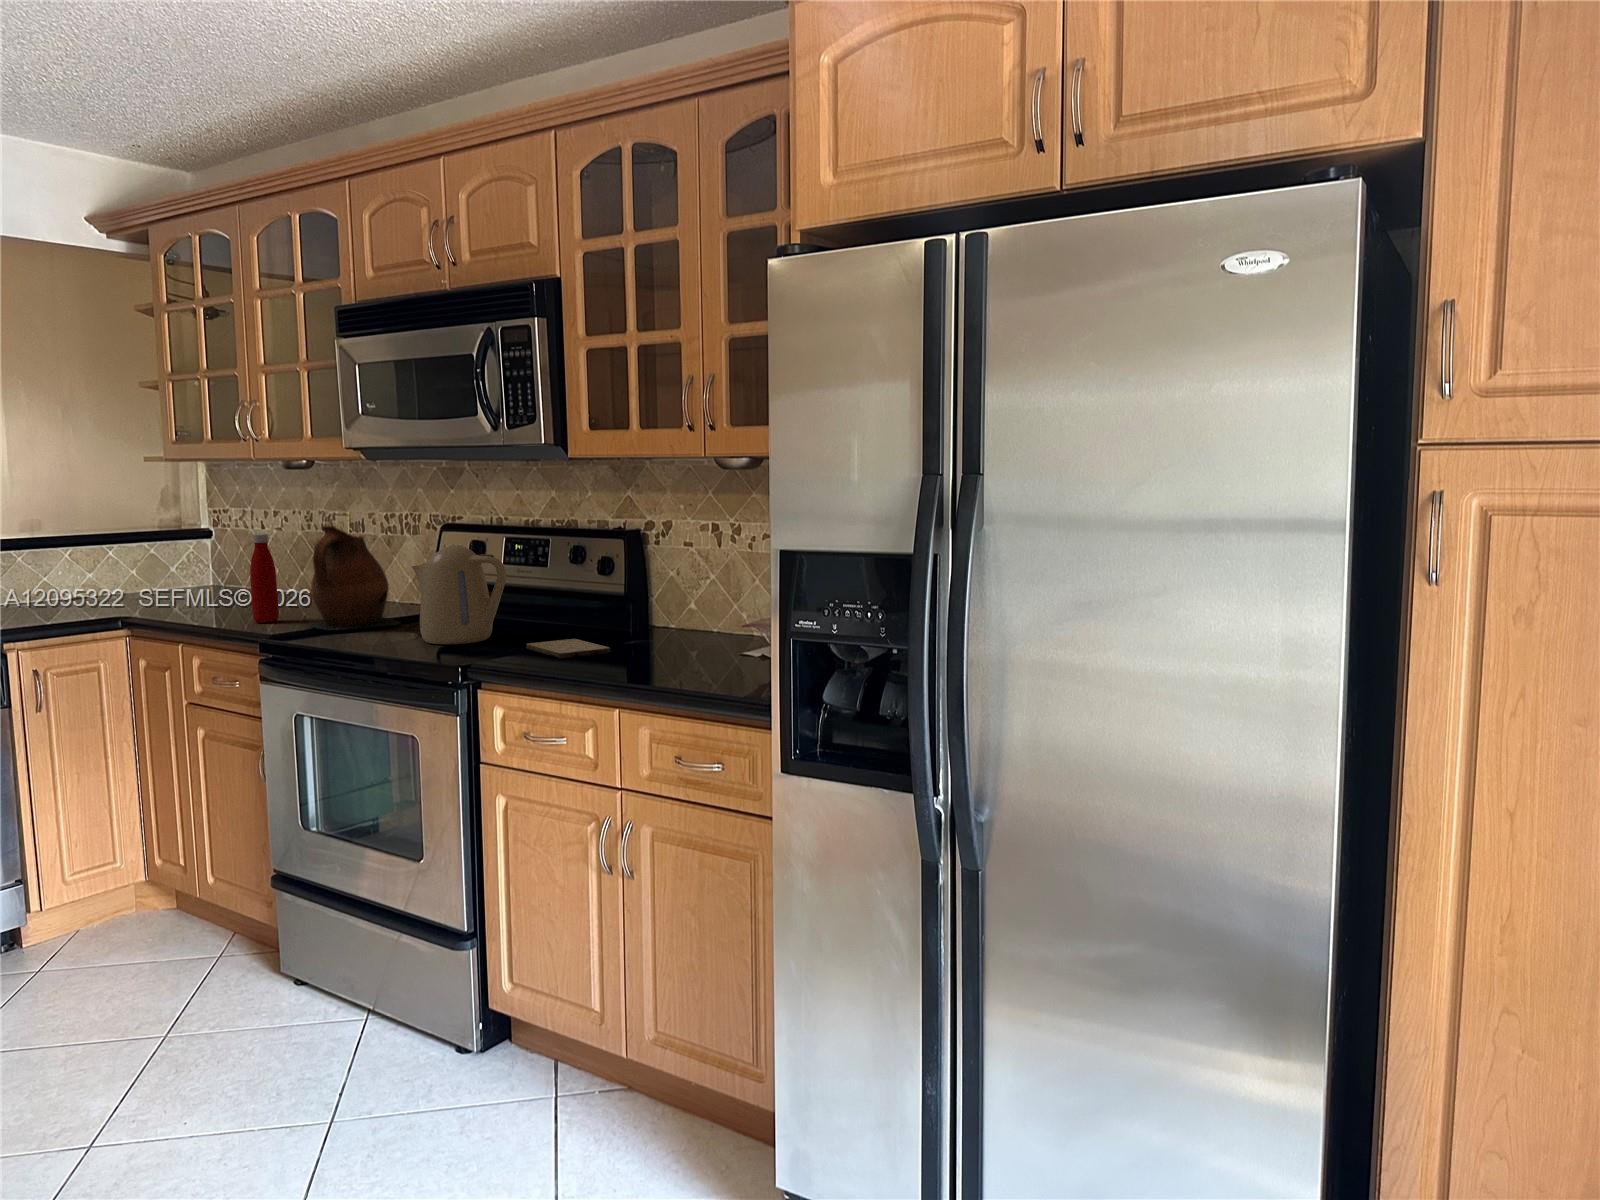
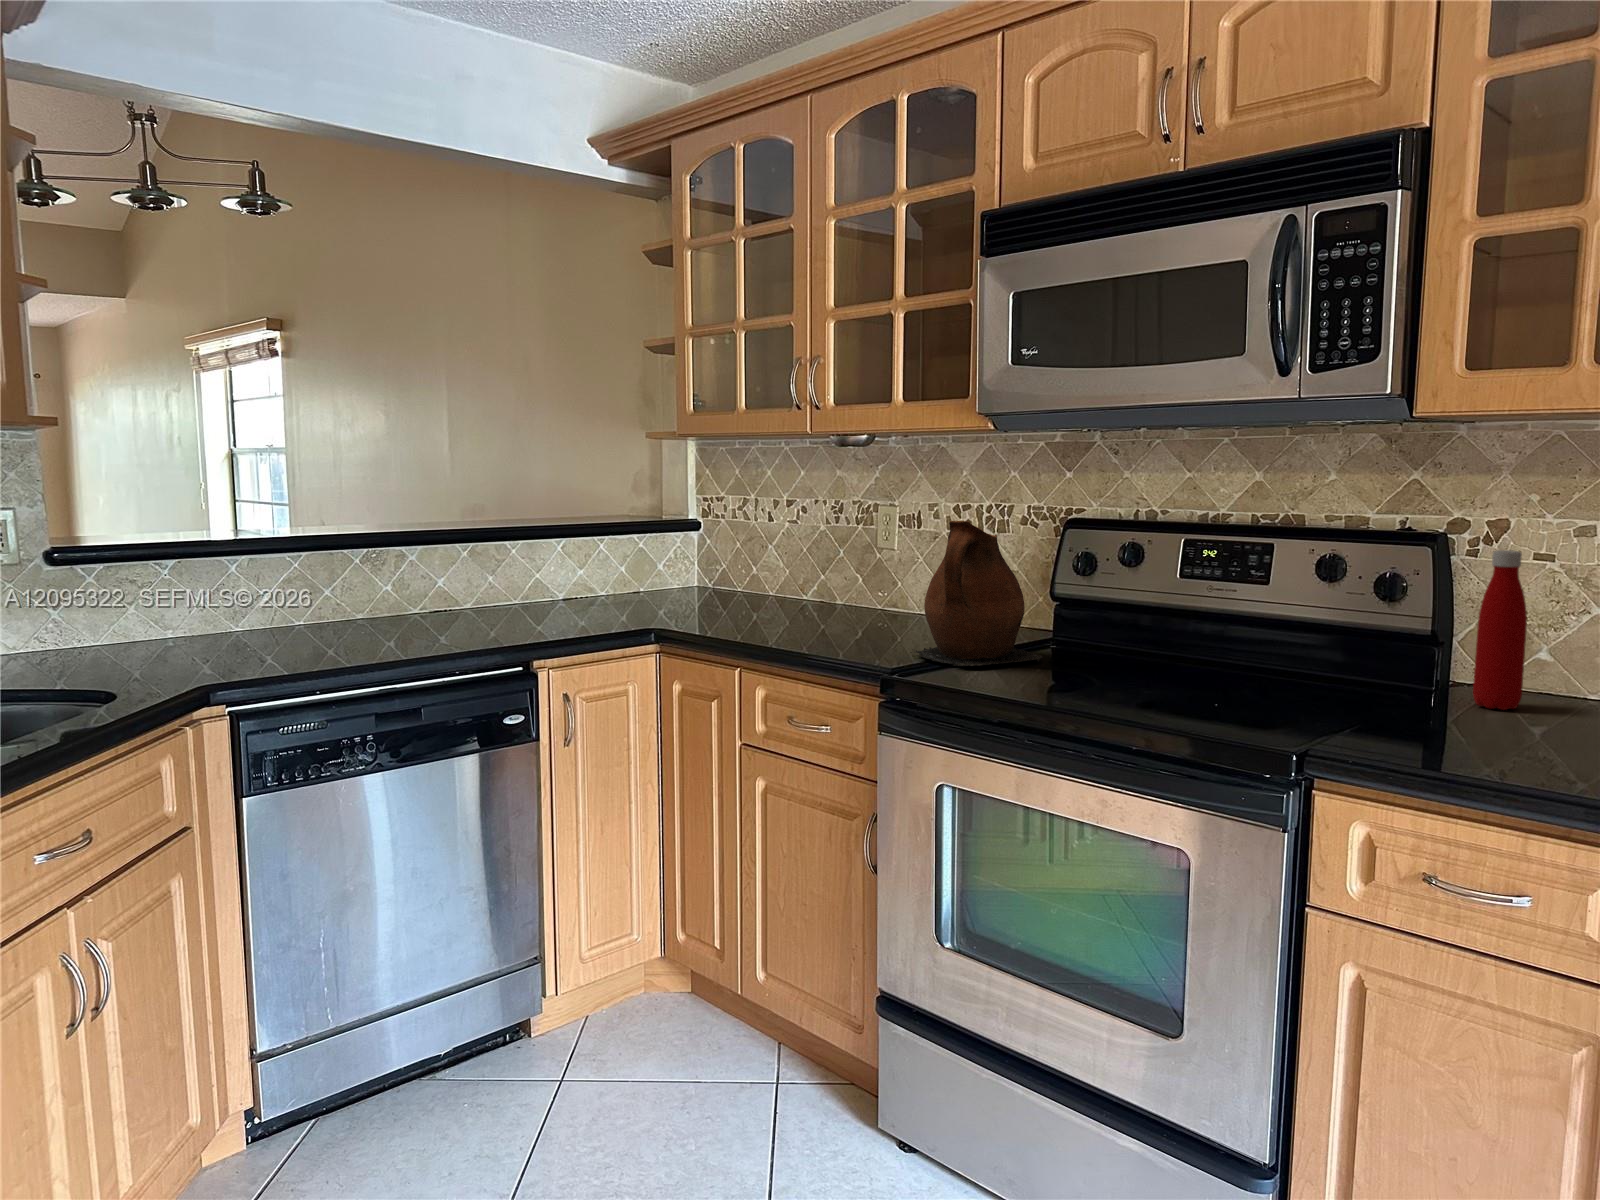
bottle: present [250,534,279,623] -> present [1473,550,1527,710]
kettle: present [412,545,506,644] -> none [1111,553,1266,701]
cutting board: present [526,639,610,659] -> none [1328,702,1495,744]

